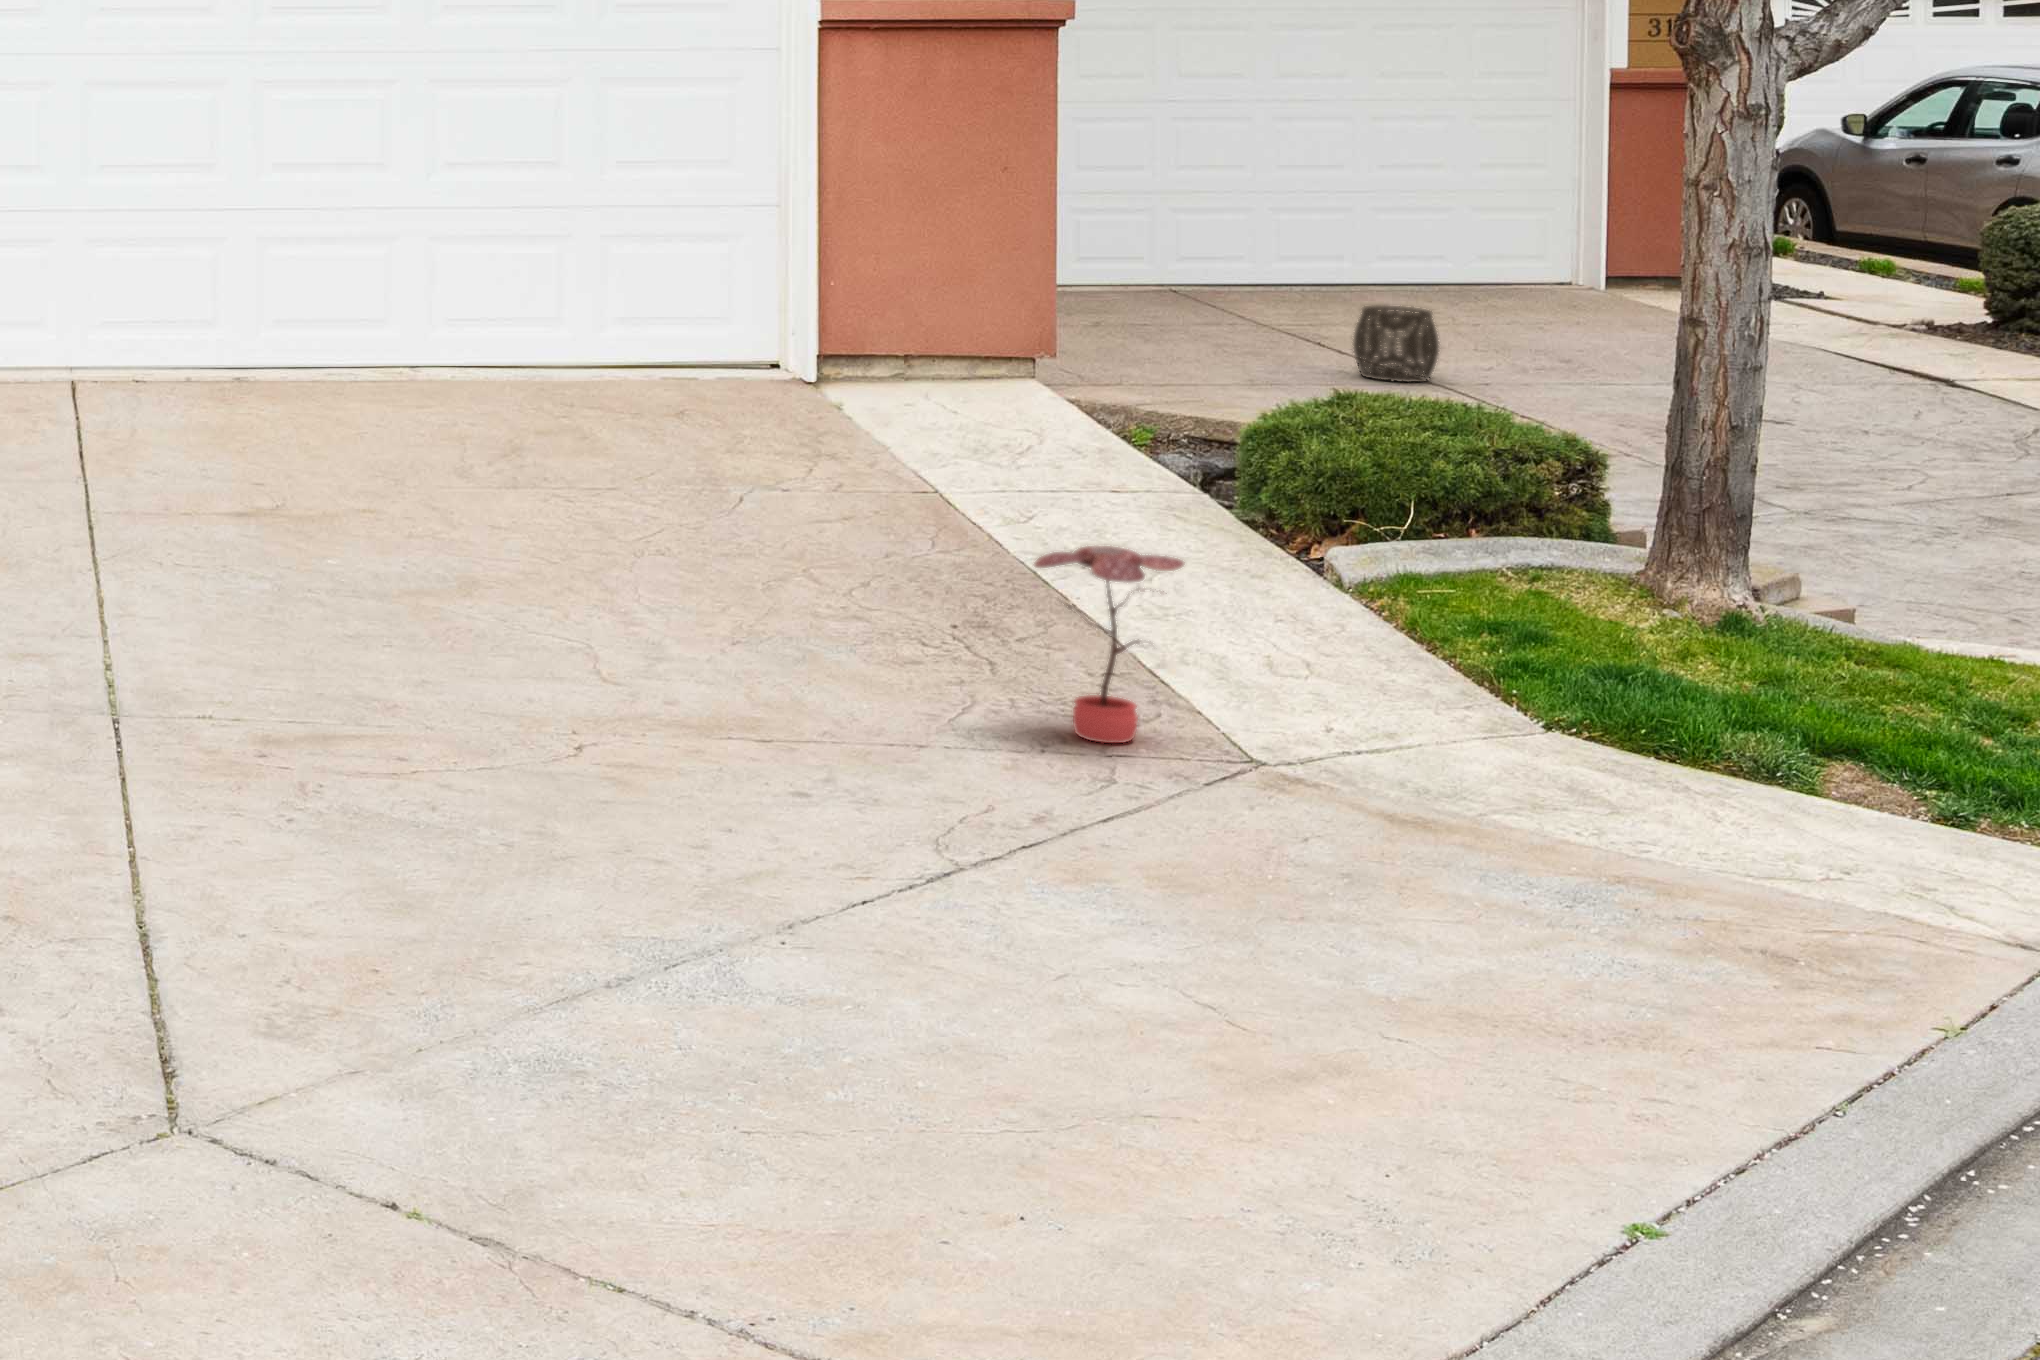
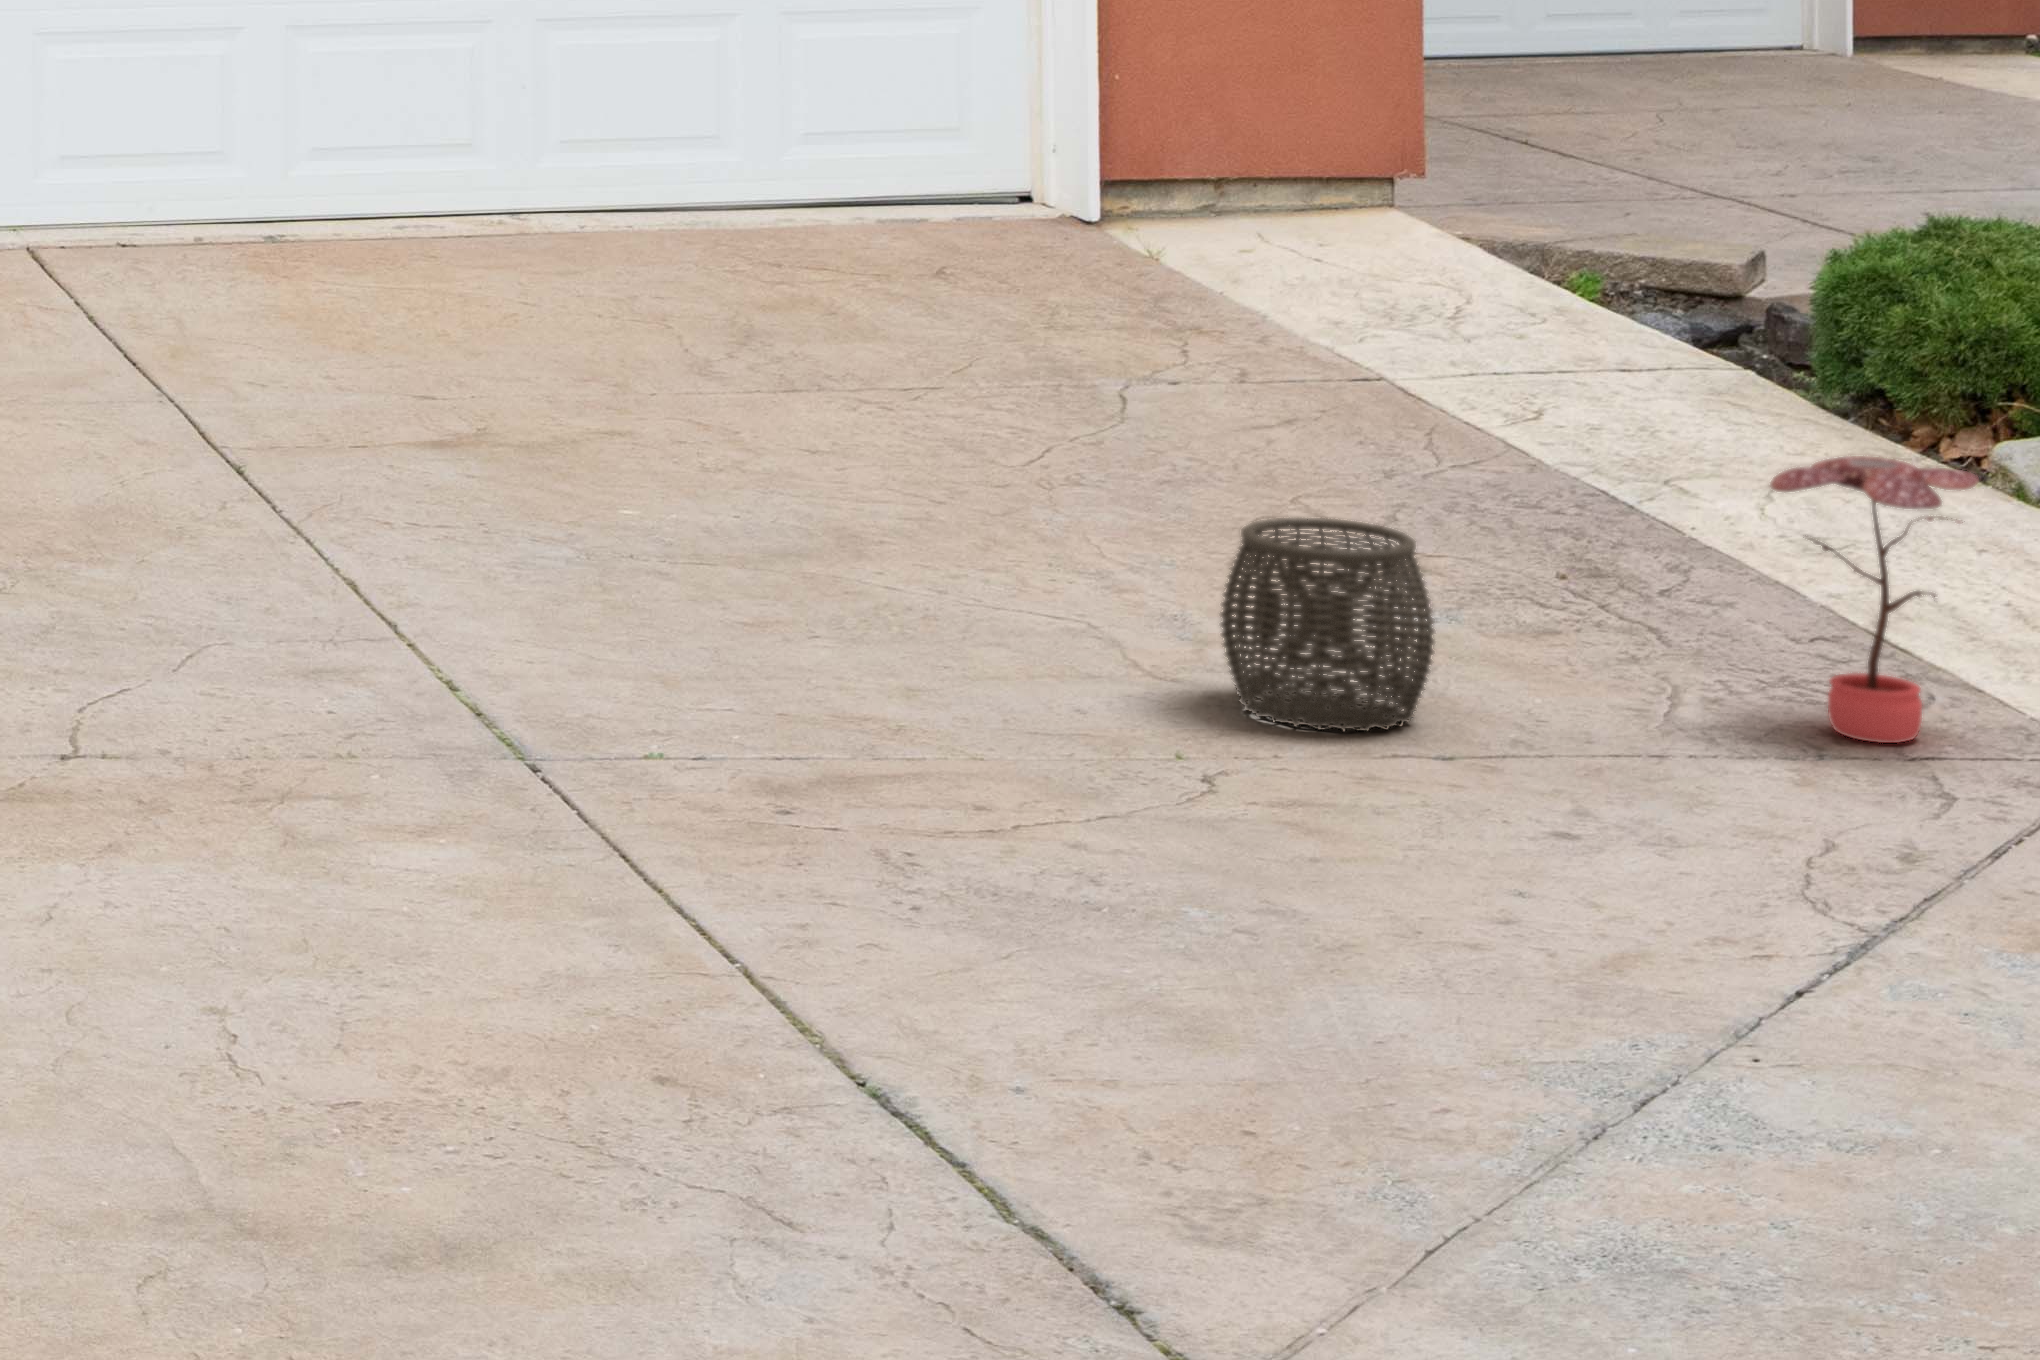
woven basket: present [1353,305,1439,382] -> present [1220,518,1435,731]

